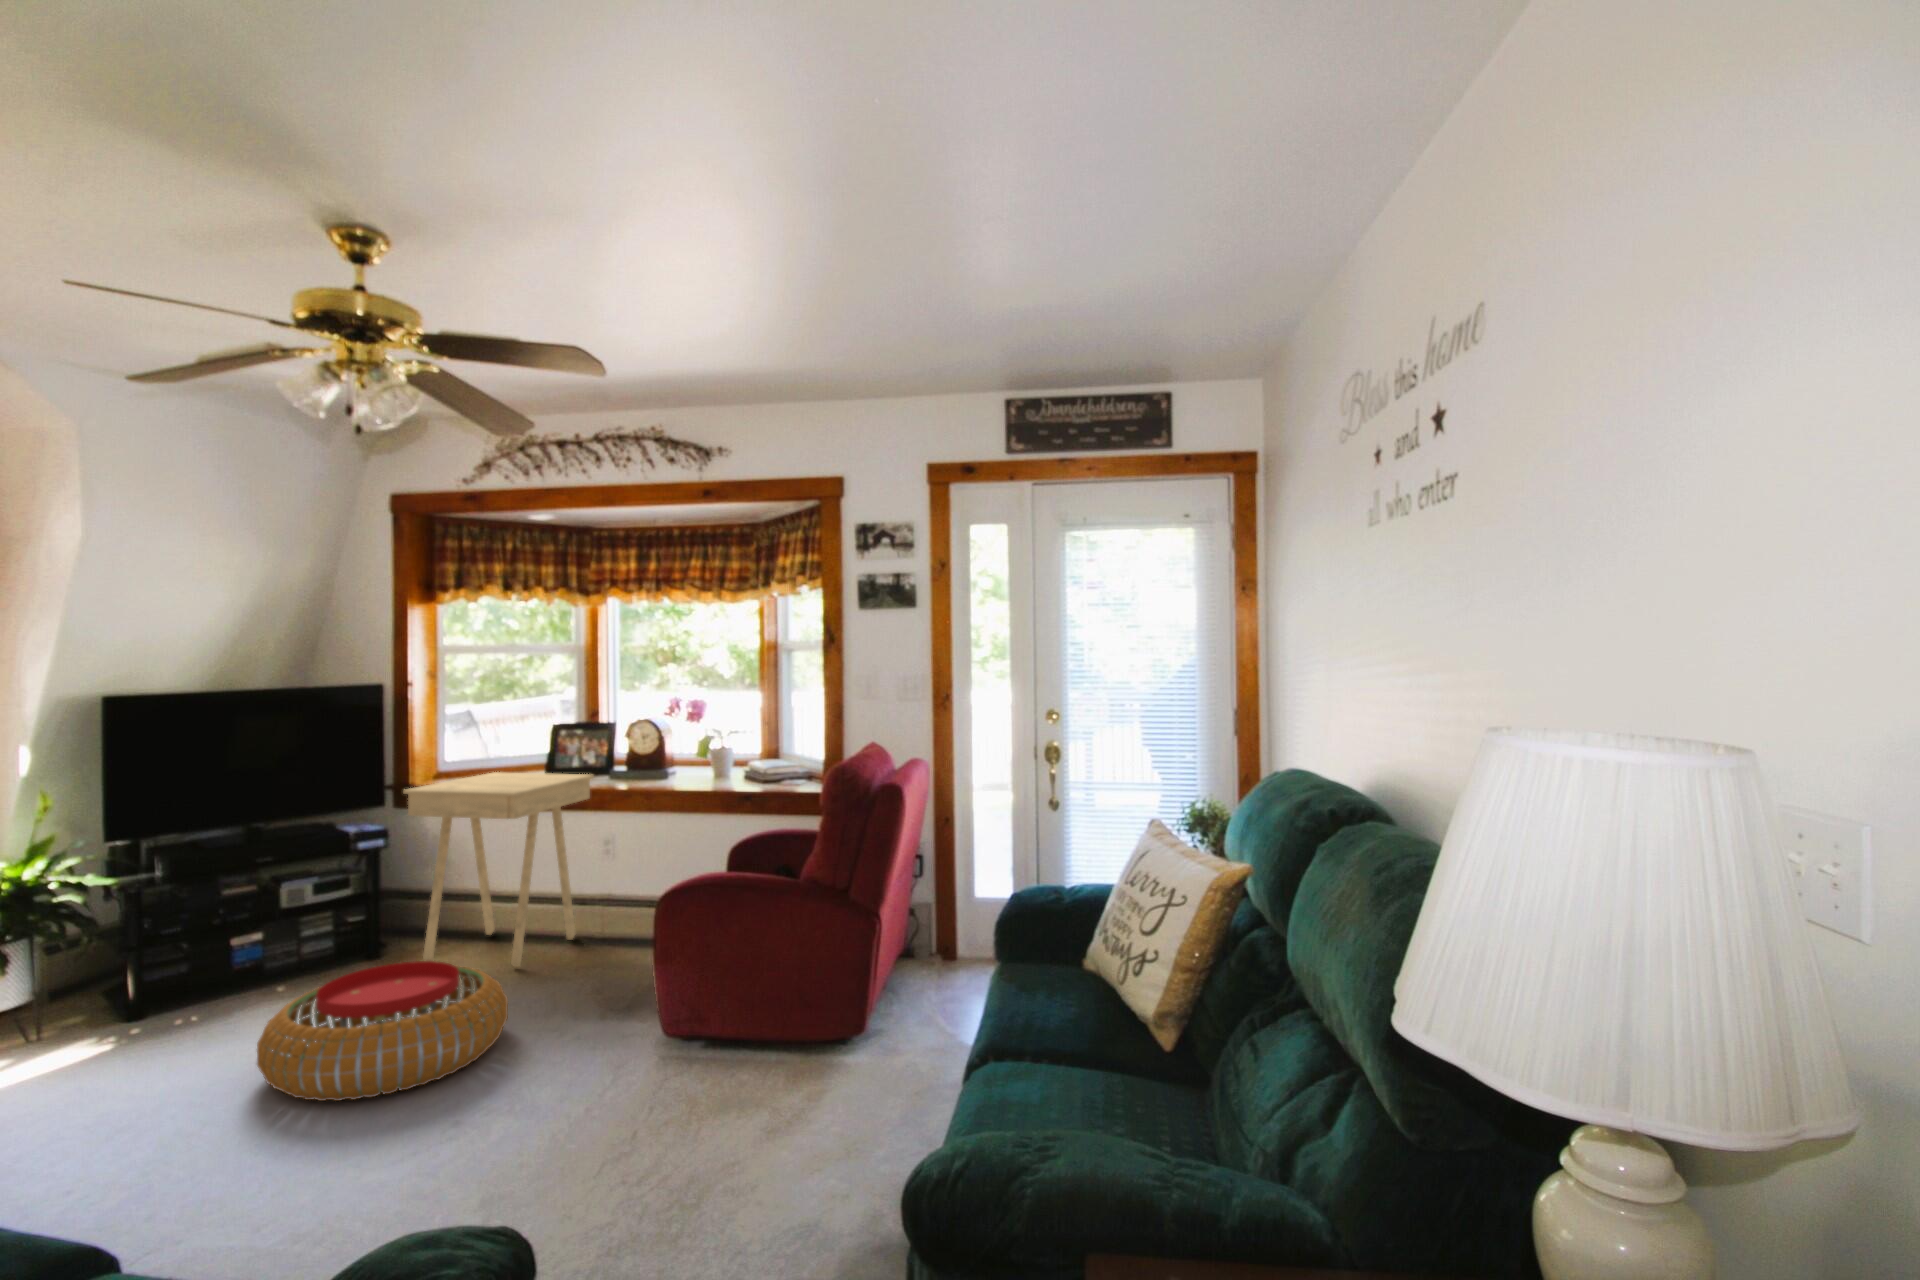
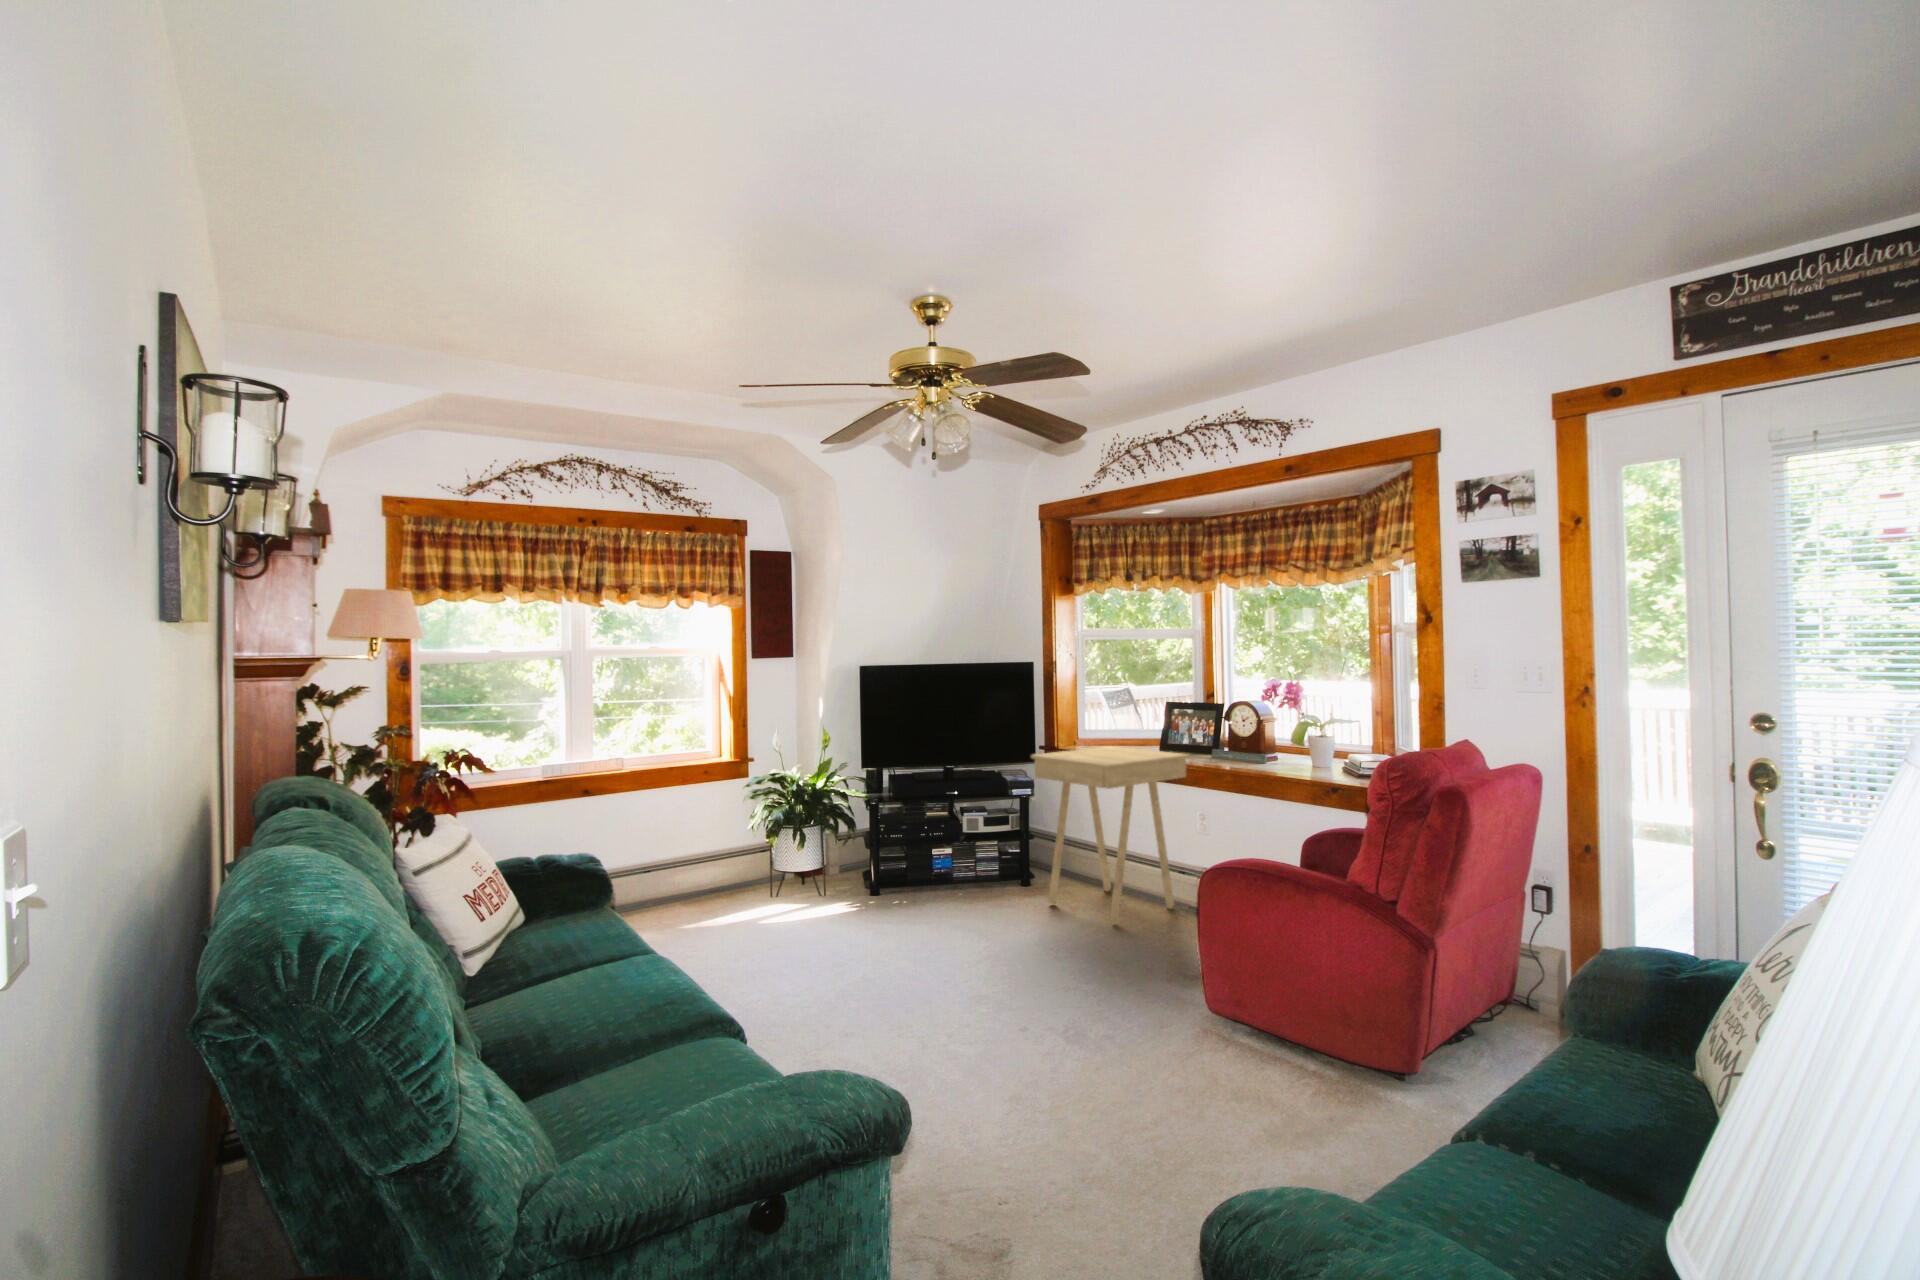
pouf: present [257,961,508,1101] -> none [906,898,1083,1002]

